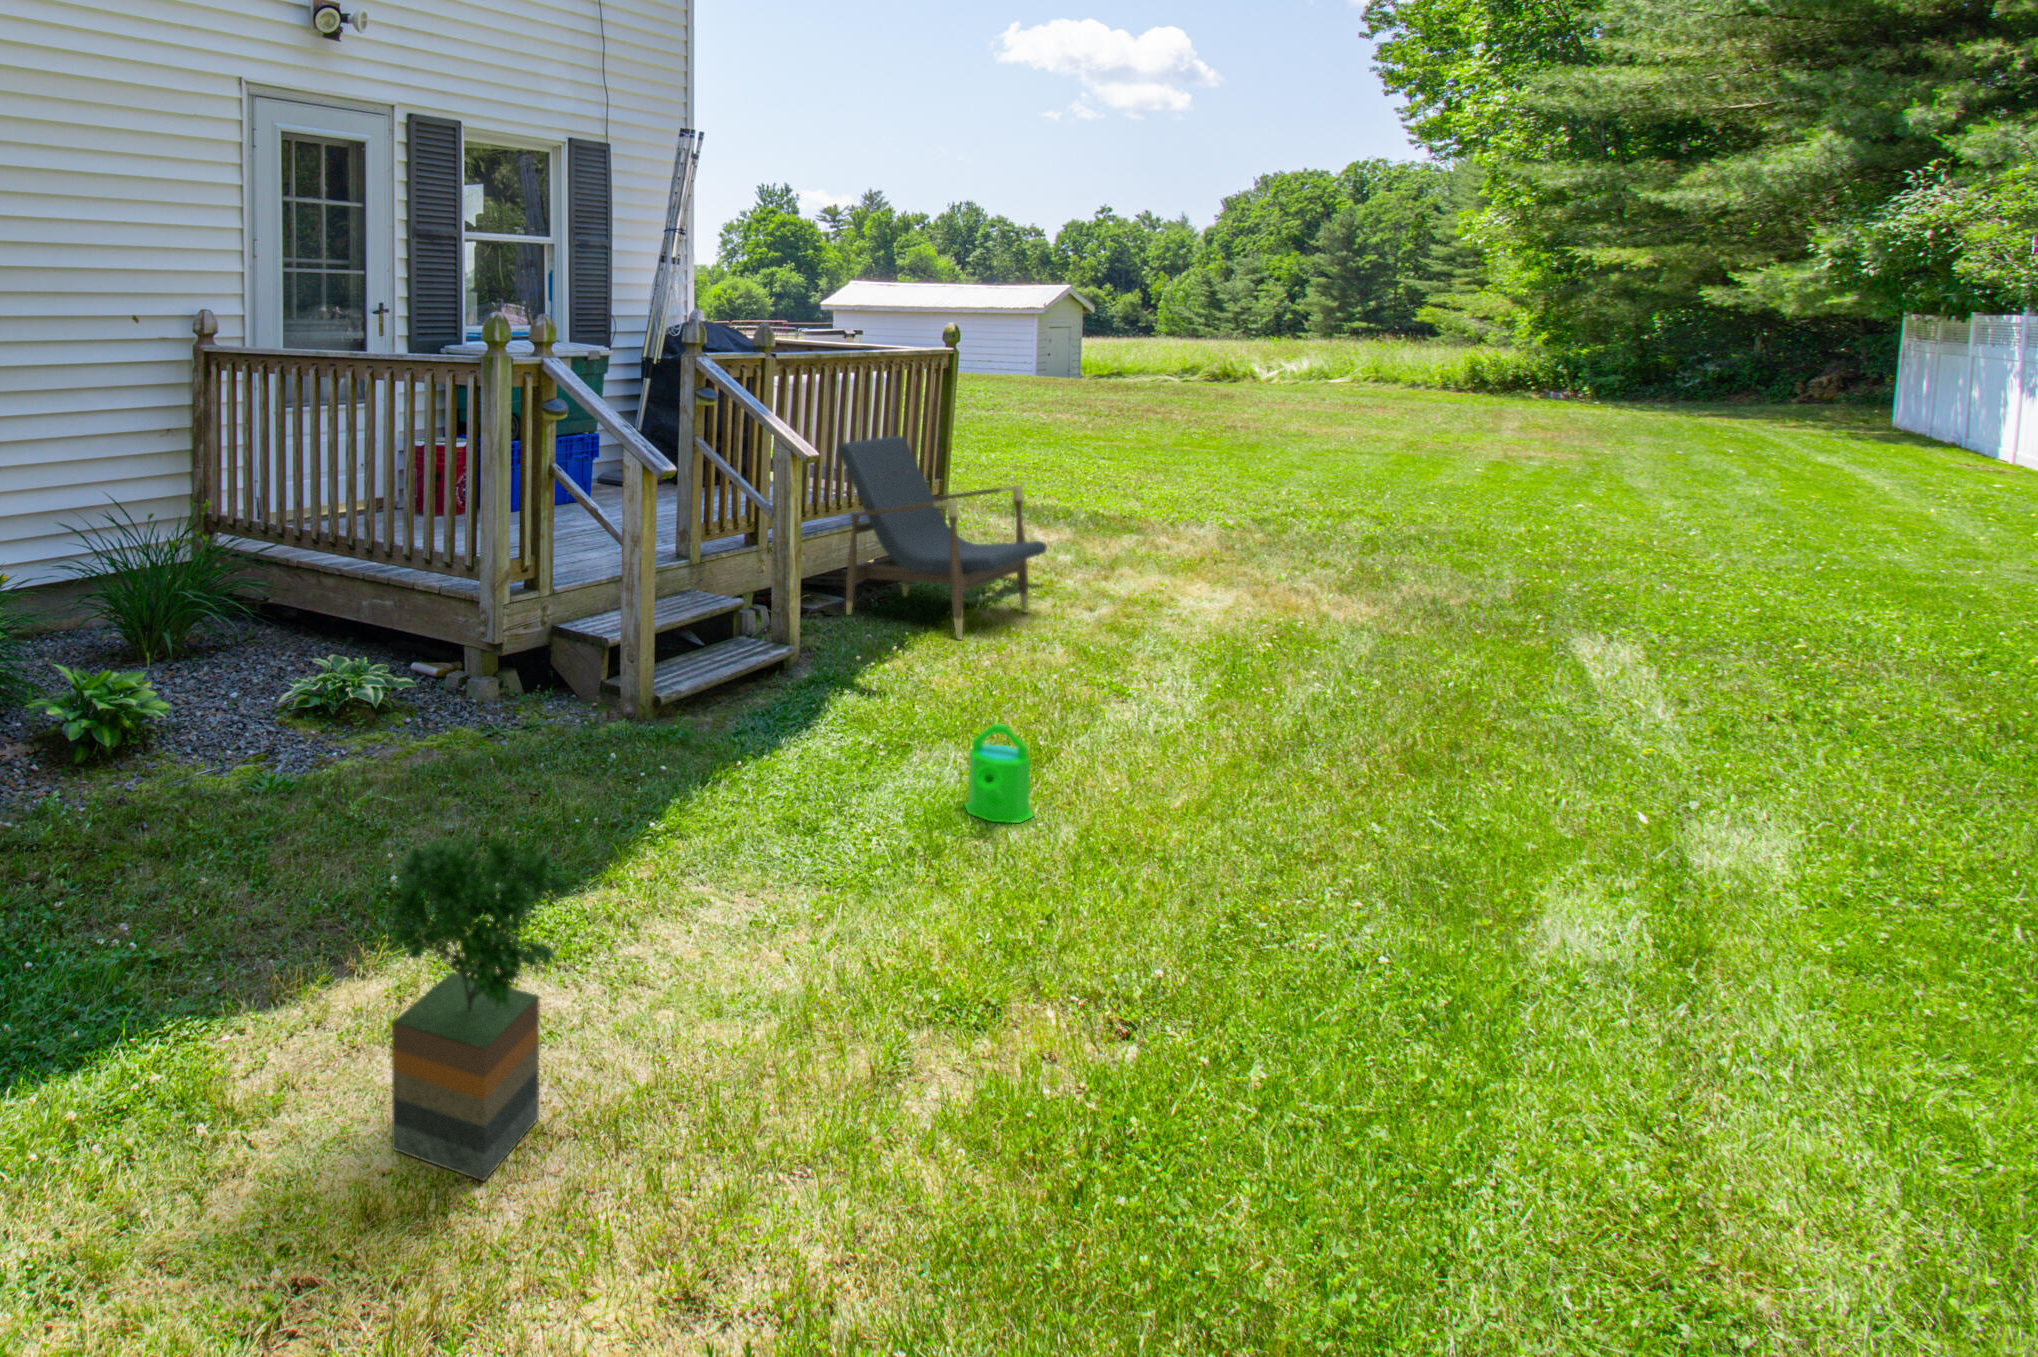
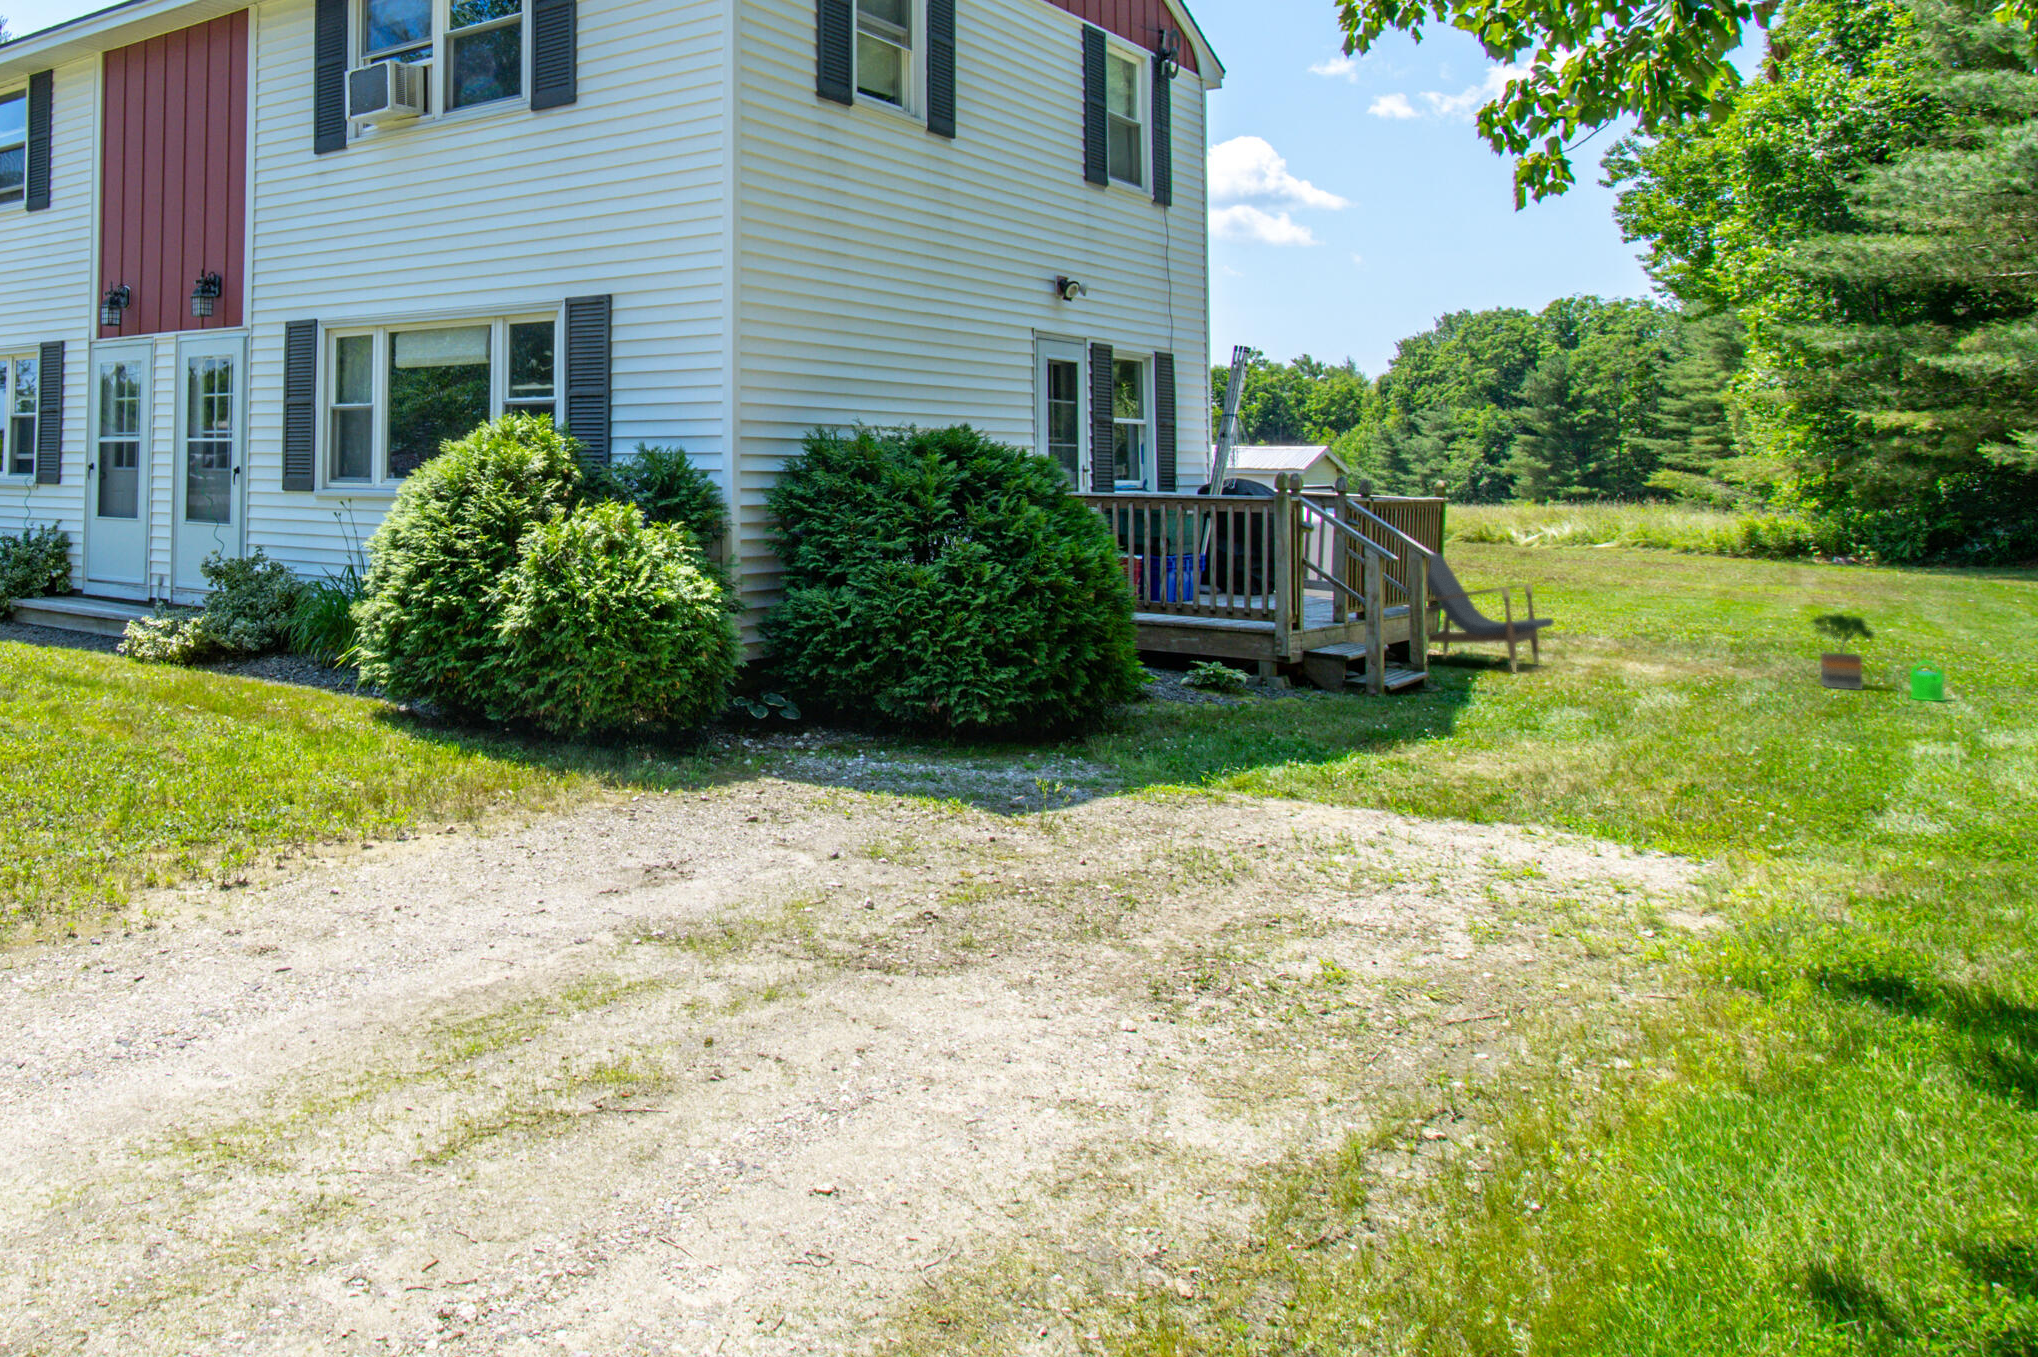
watering can: present [965,723,1033,823] -> present [1910,660,1945,701]
potted tree: present [389,836,575,1182] -> present [1811,613,1875,690]

